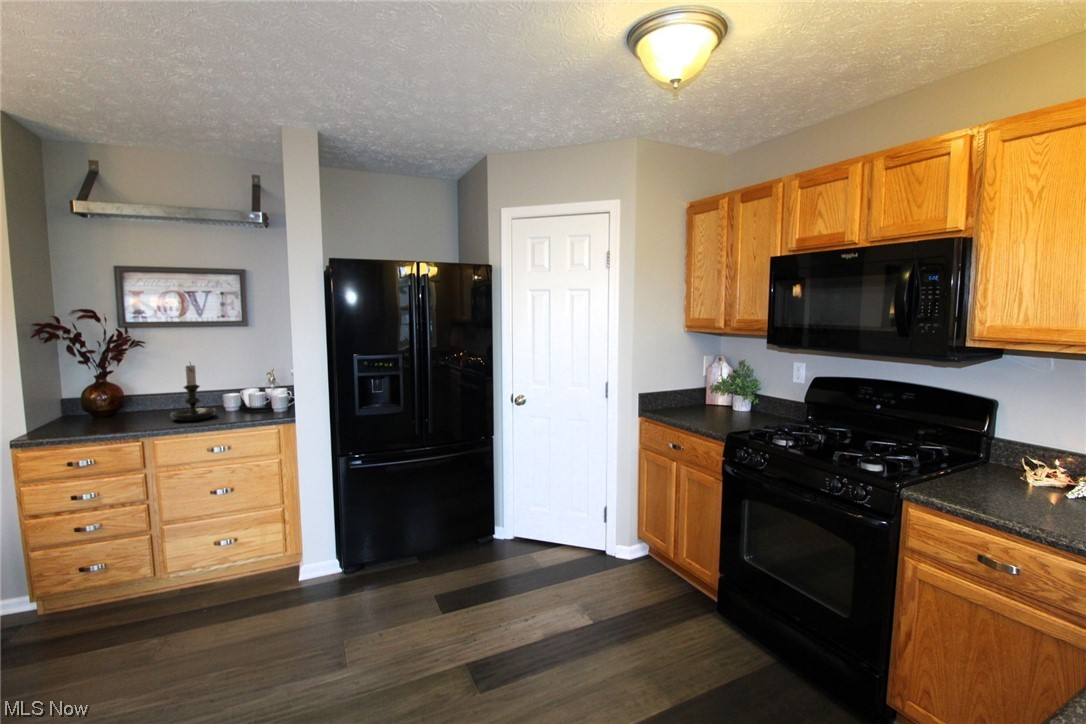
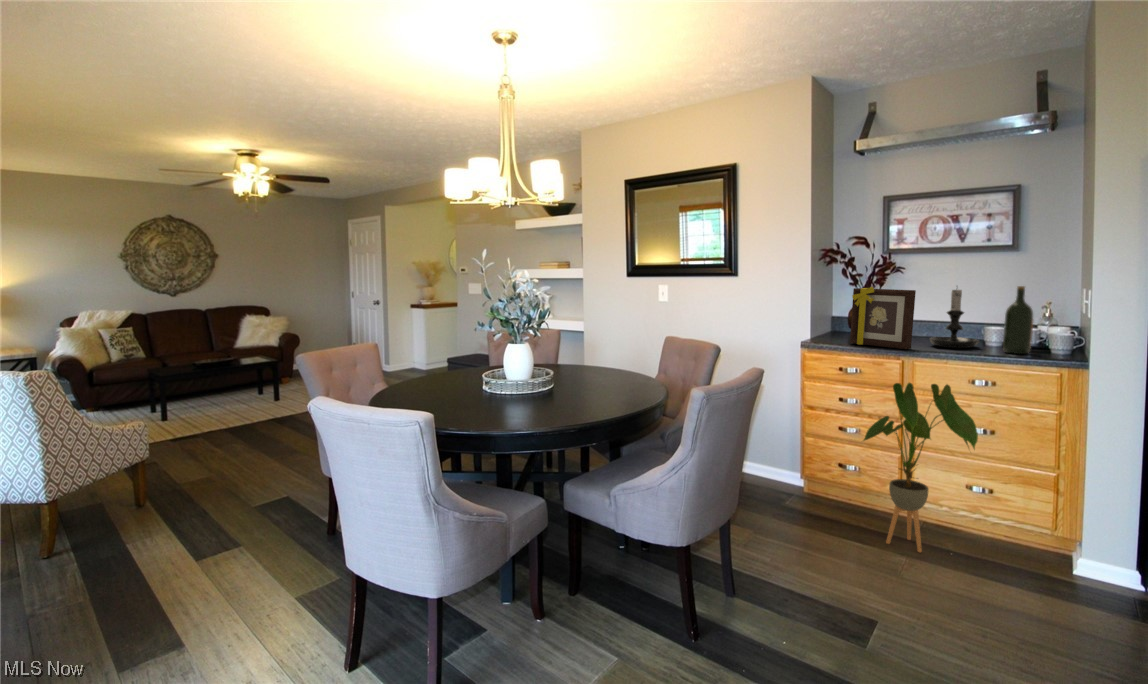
wine bottle: none [233,361,256,419] -> present [1003,286,1033,354]
picture frame: none [74,368,149,431] -> present [850,287,916,349]
house plant: none [91,460,213,637] -> present [863,383,978,552]

